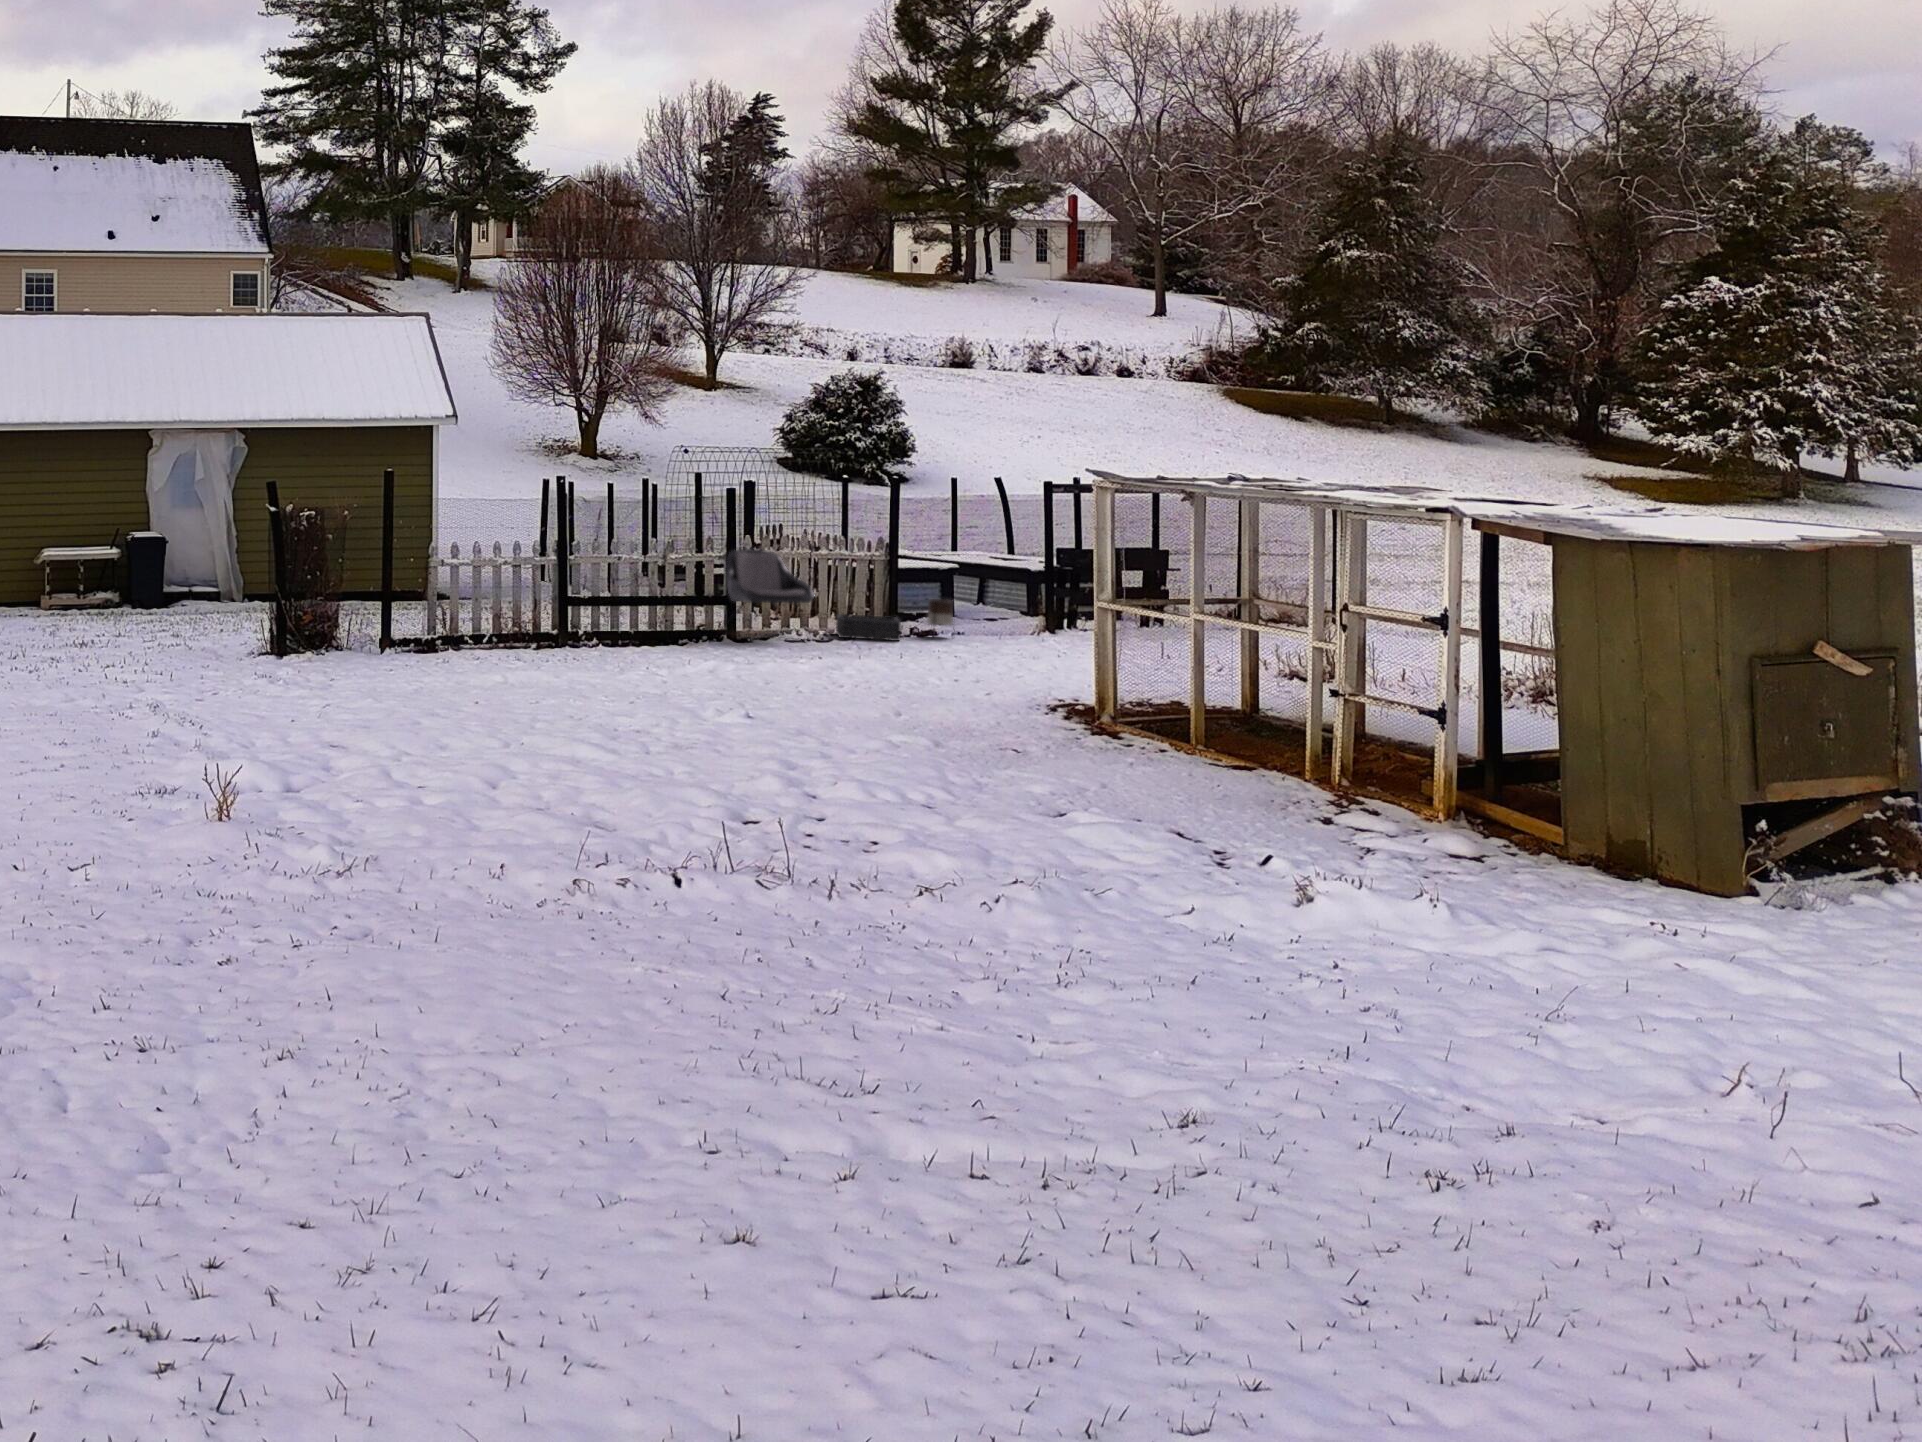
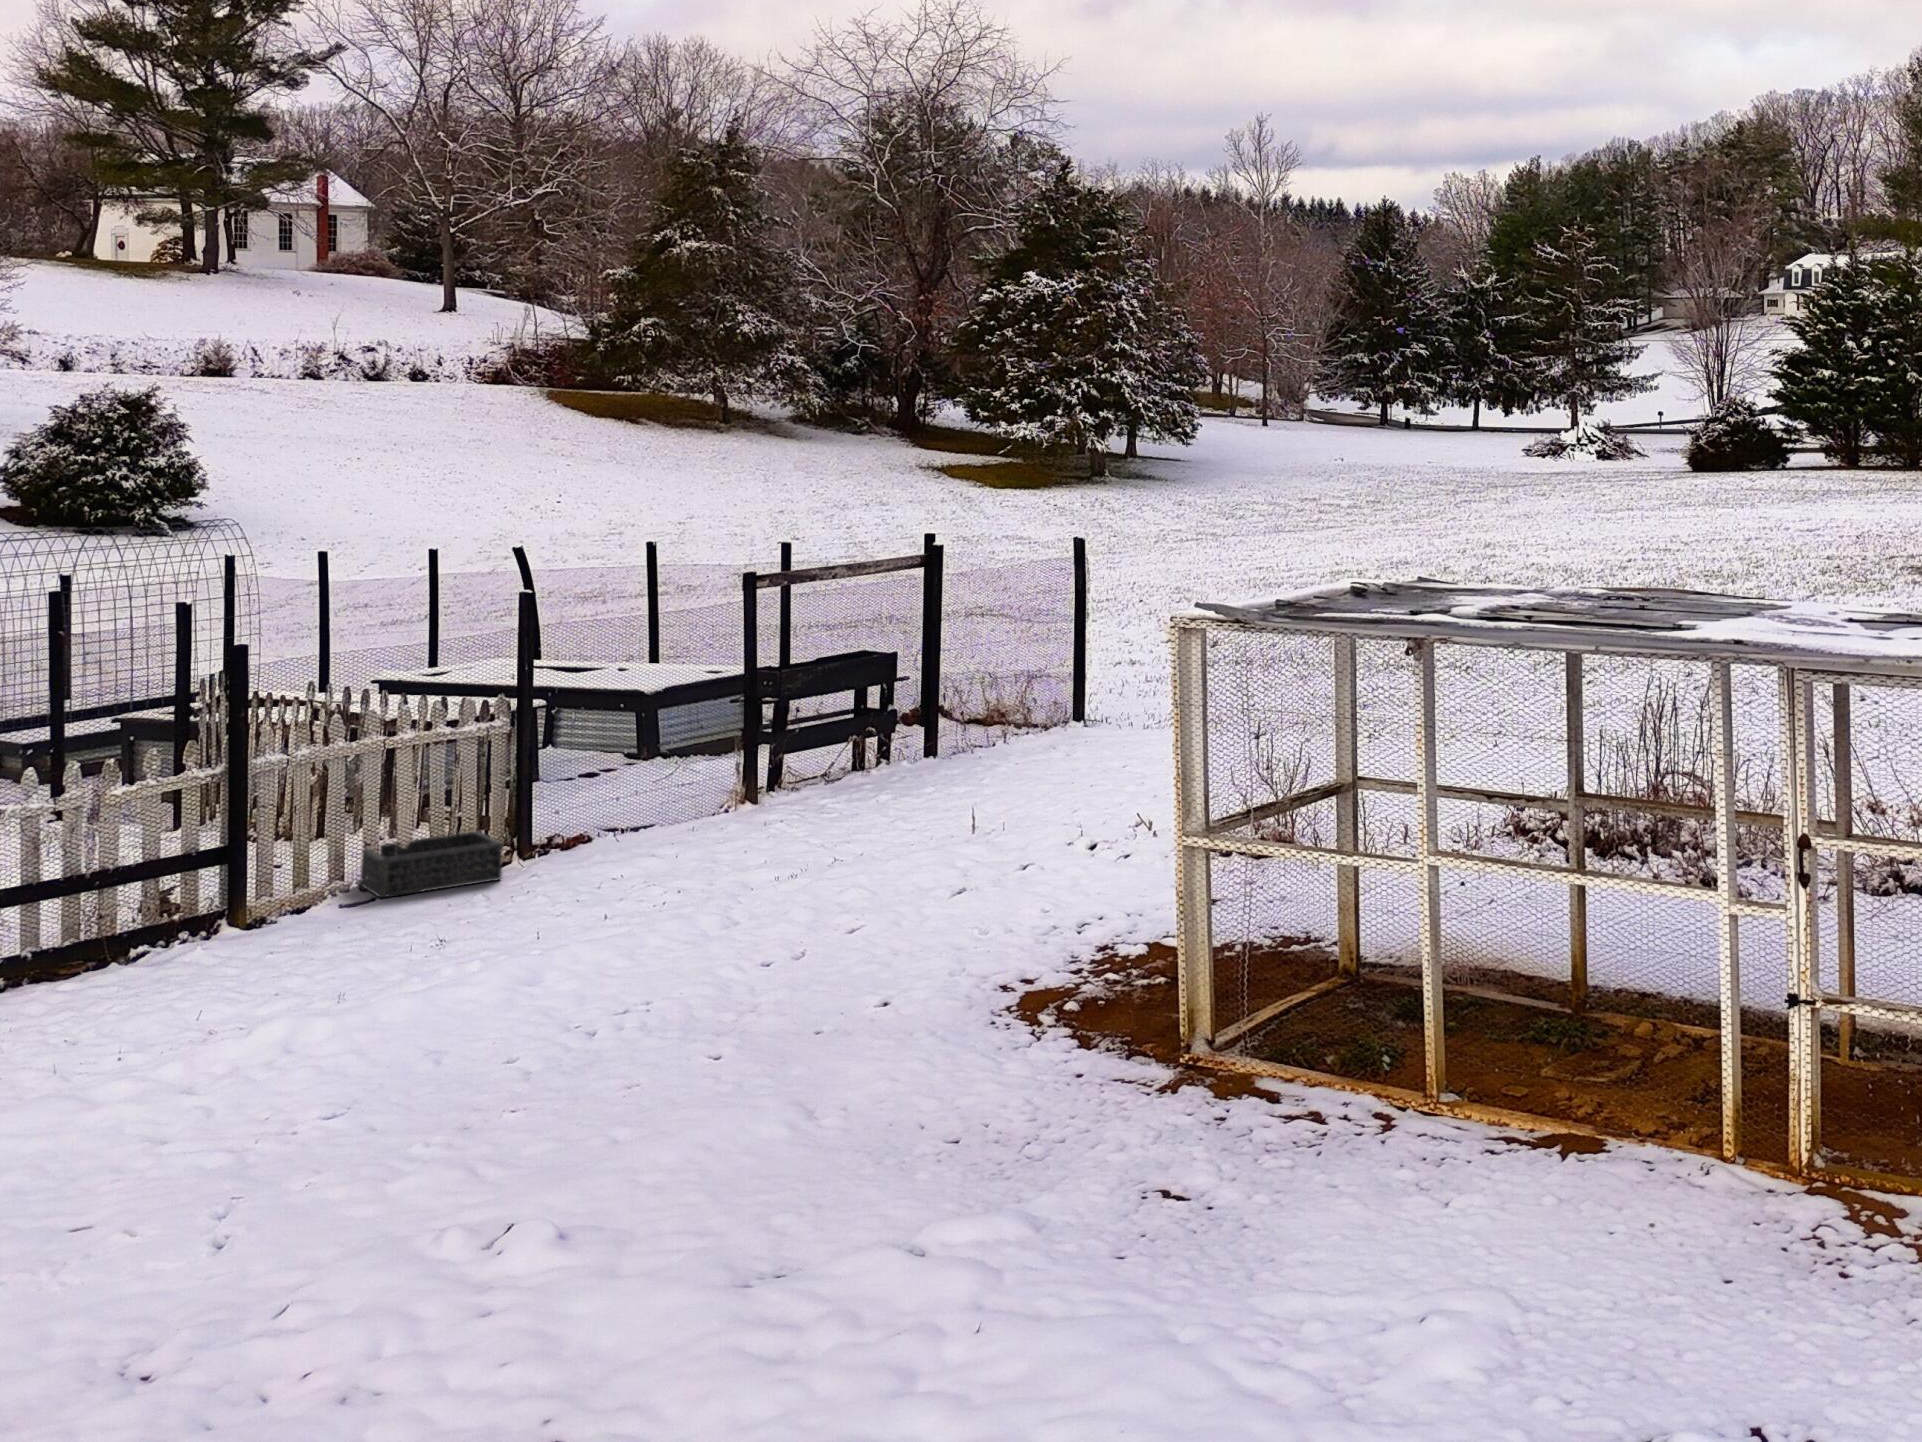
lounge chair: present [724,548,814,641] -> none [113,752,345,965]
planter: present [928,599,953,626] -> none [530,779,580,855]

